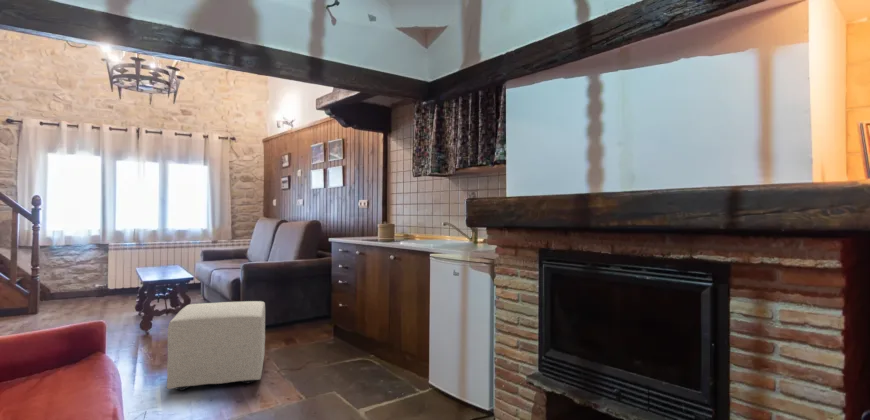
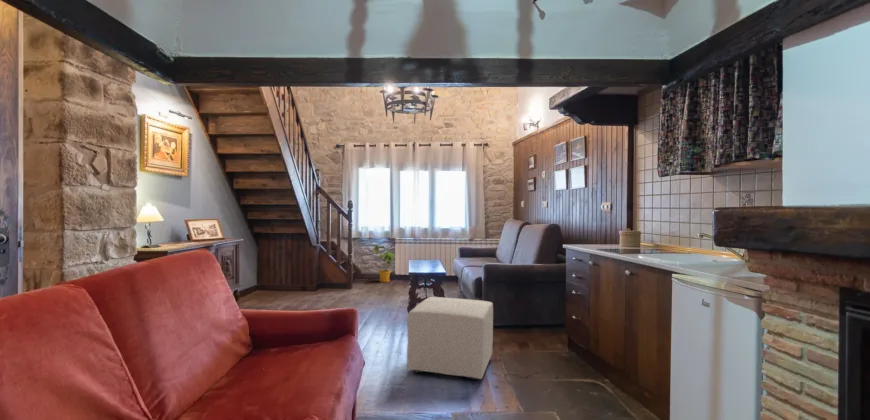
house plant: none [72,255,109,303] -> present [373,245,395,282]

